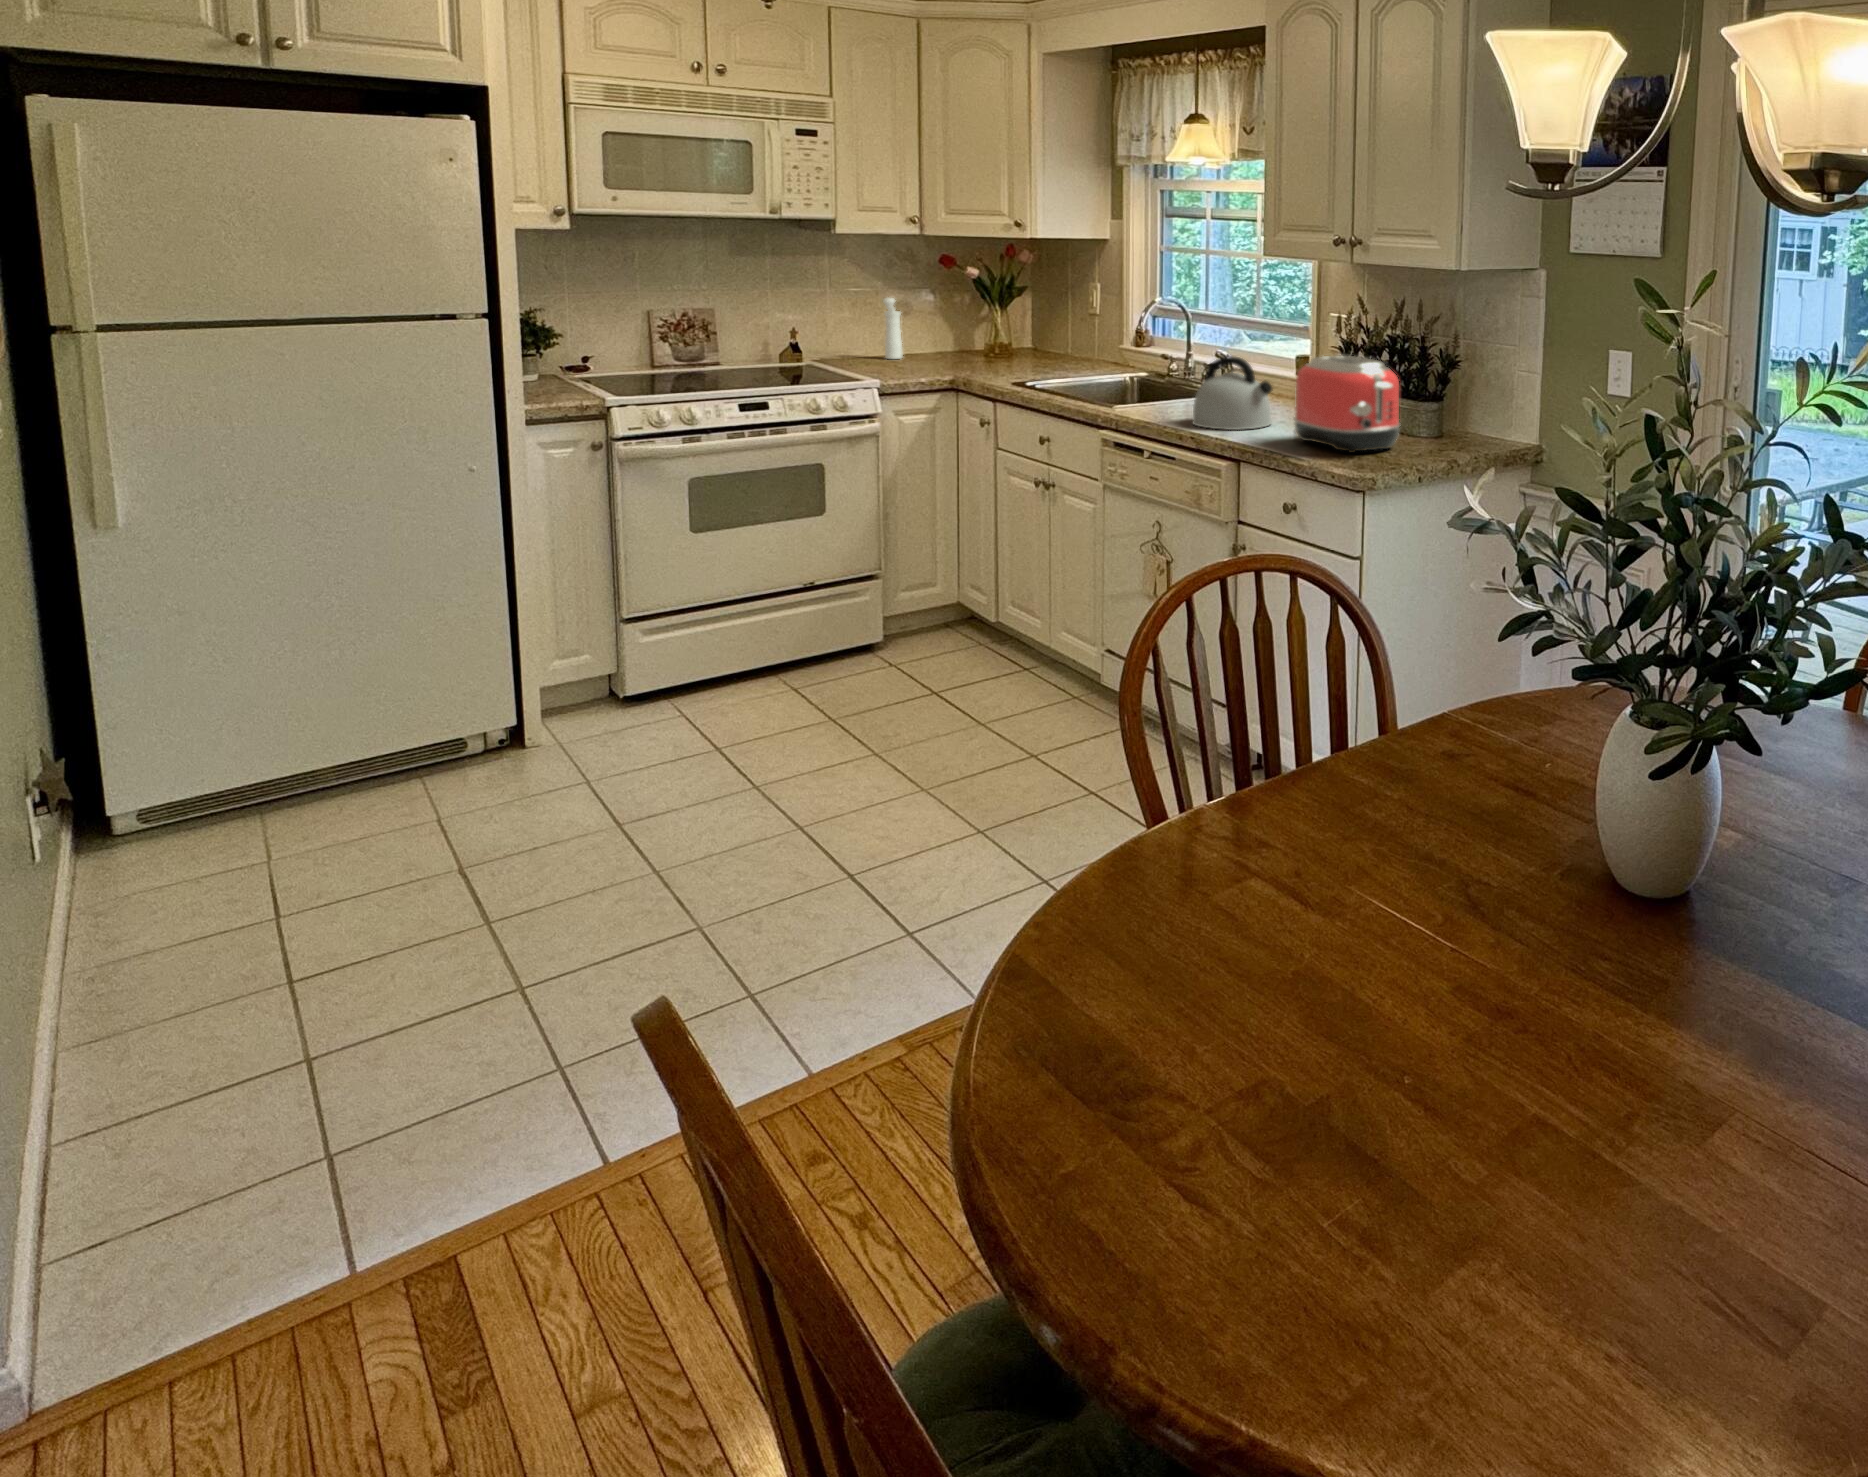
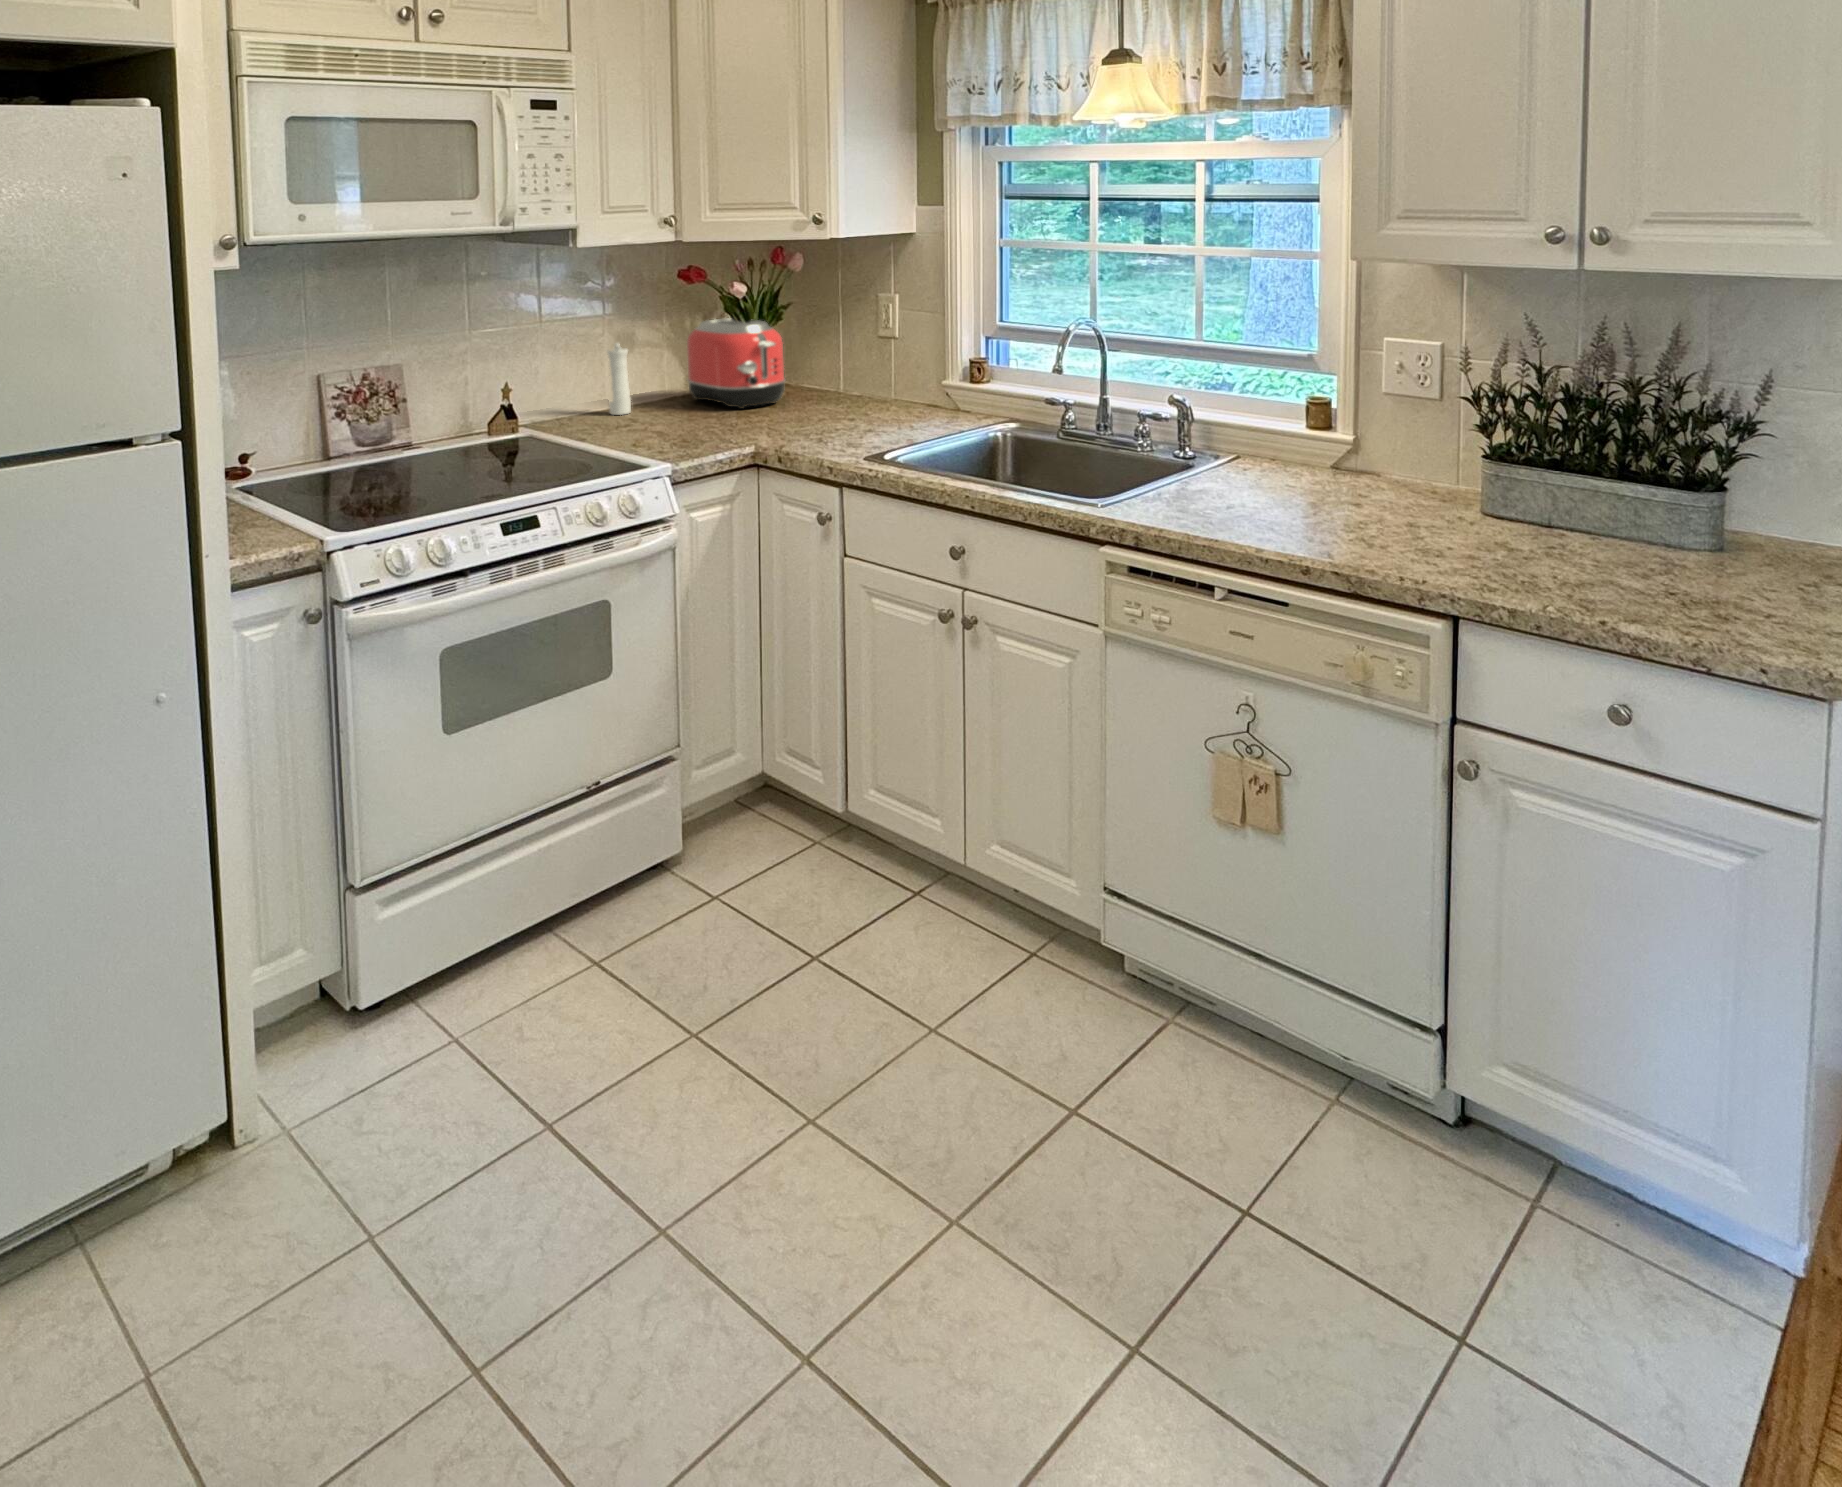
kettle: present [1192,356,1273,430] -> none [1268,420,1430,552]
toaster: present [1294,356,1400,453] -> present [687,318,785,409]

